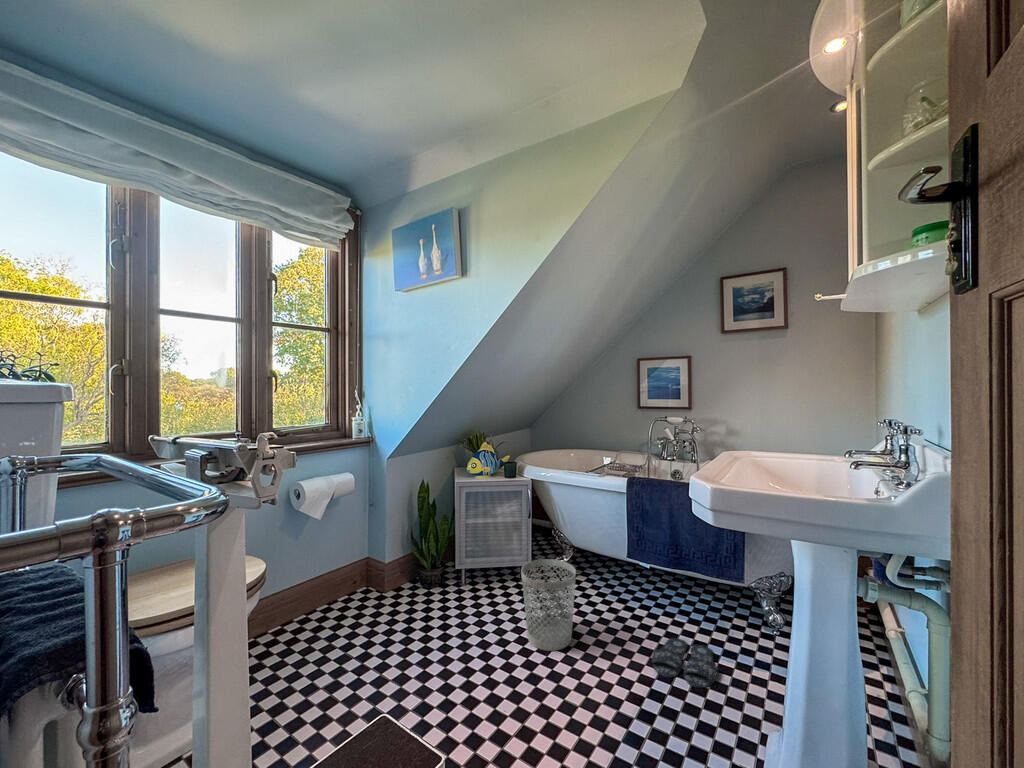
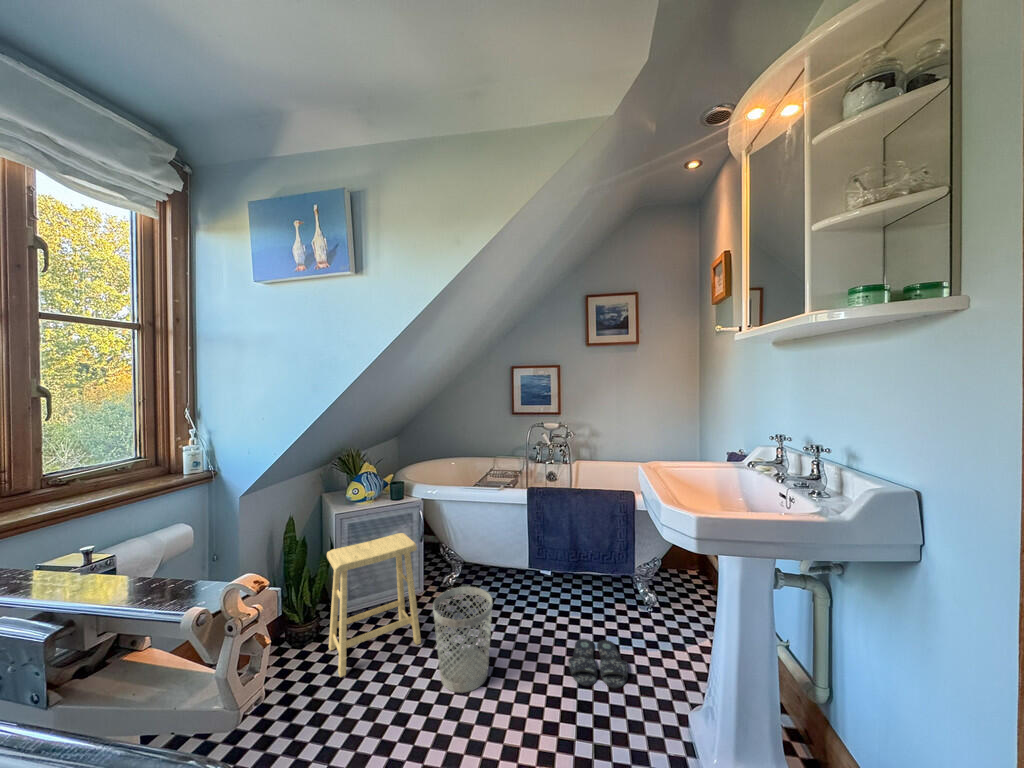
footstool: none [447,506,520,615] -> present [327,533,421,677]

